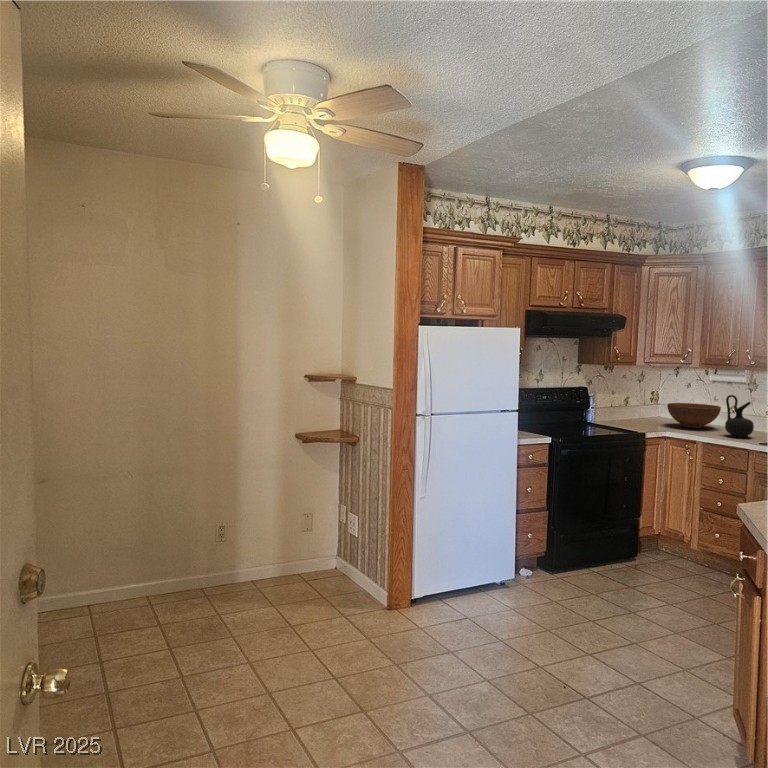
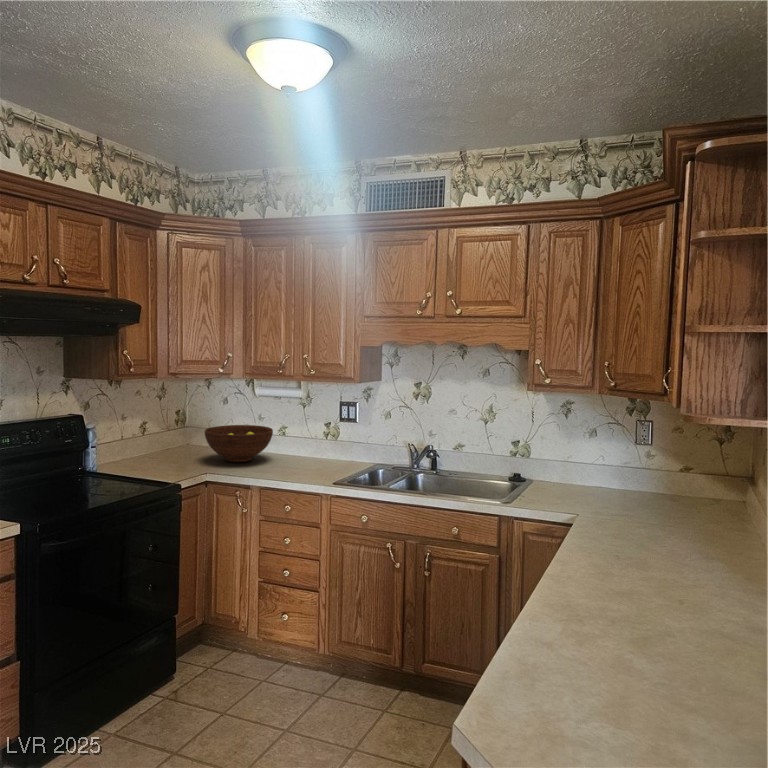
ceramic jug: present [725,395,754,438] -> none [284,415,318,473]

